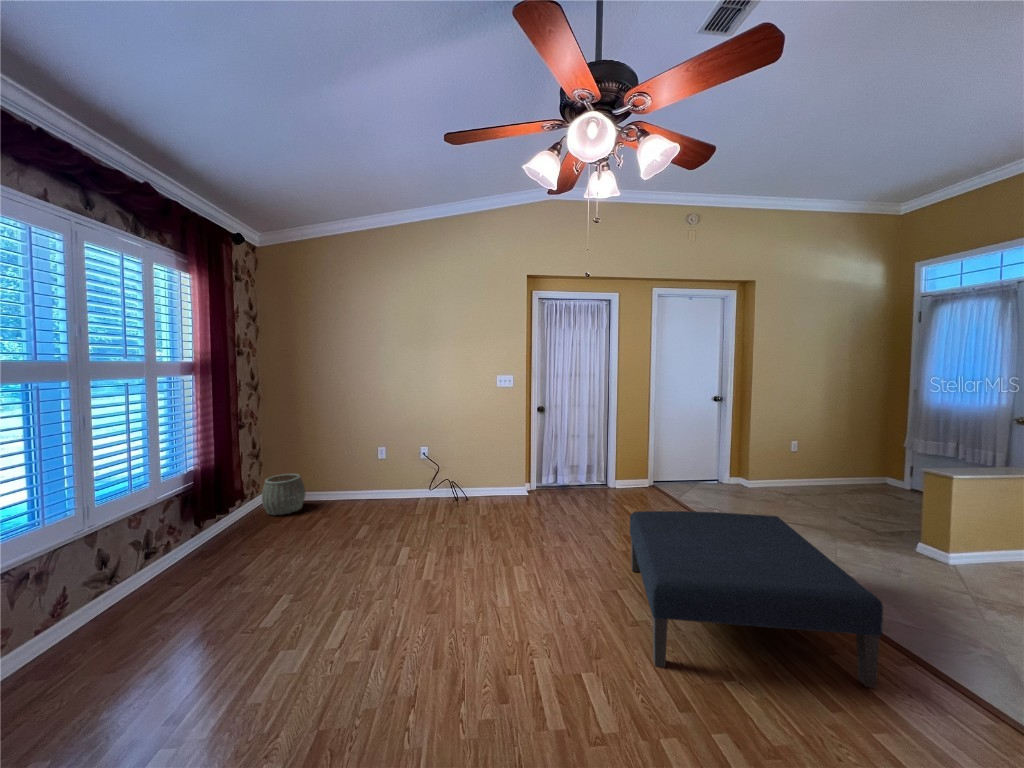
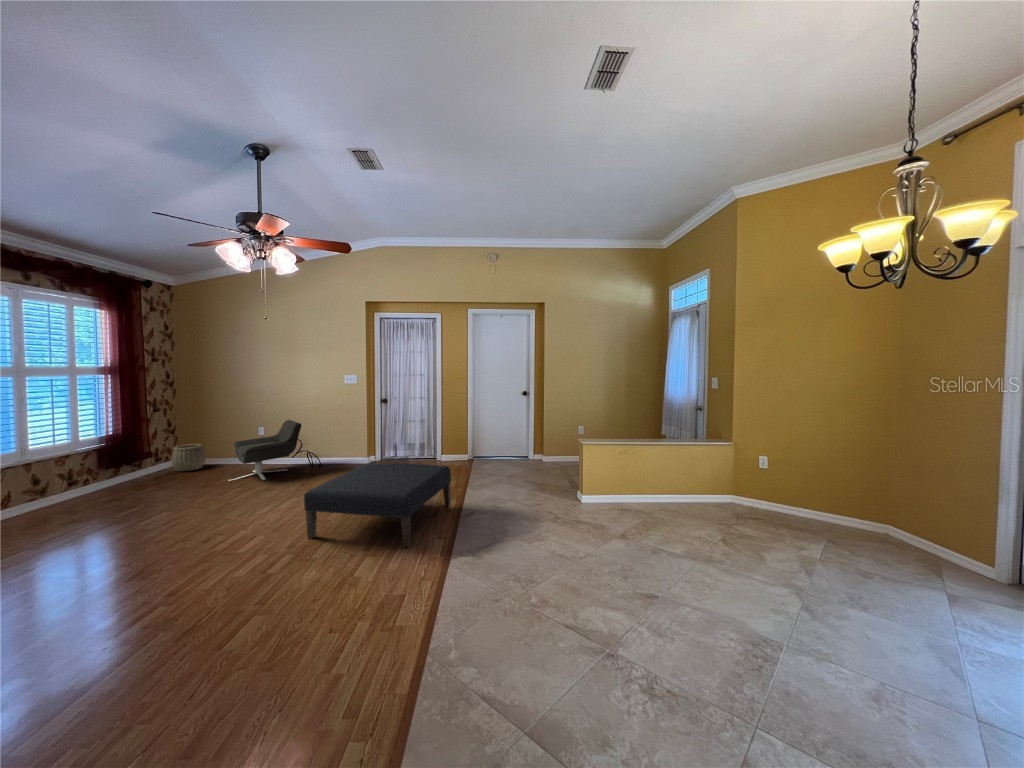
lounge chair: none [358,438,455,532] -> present [228,420,301,481]

